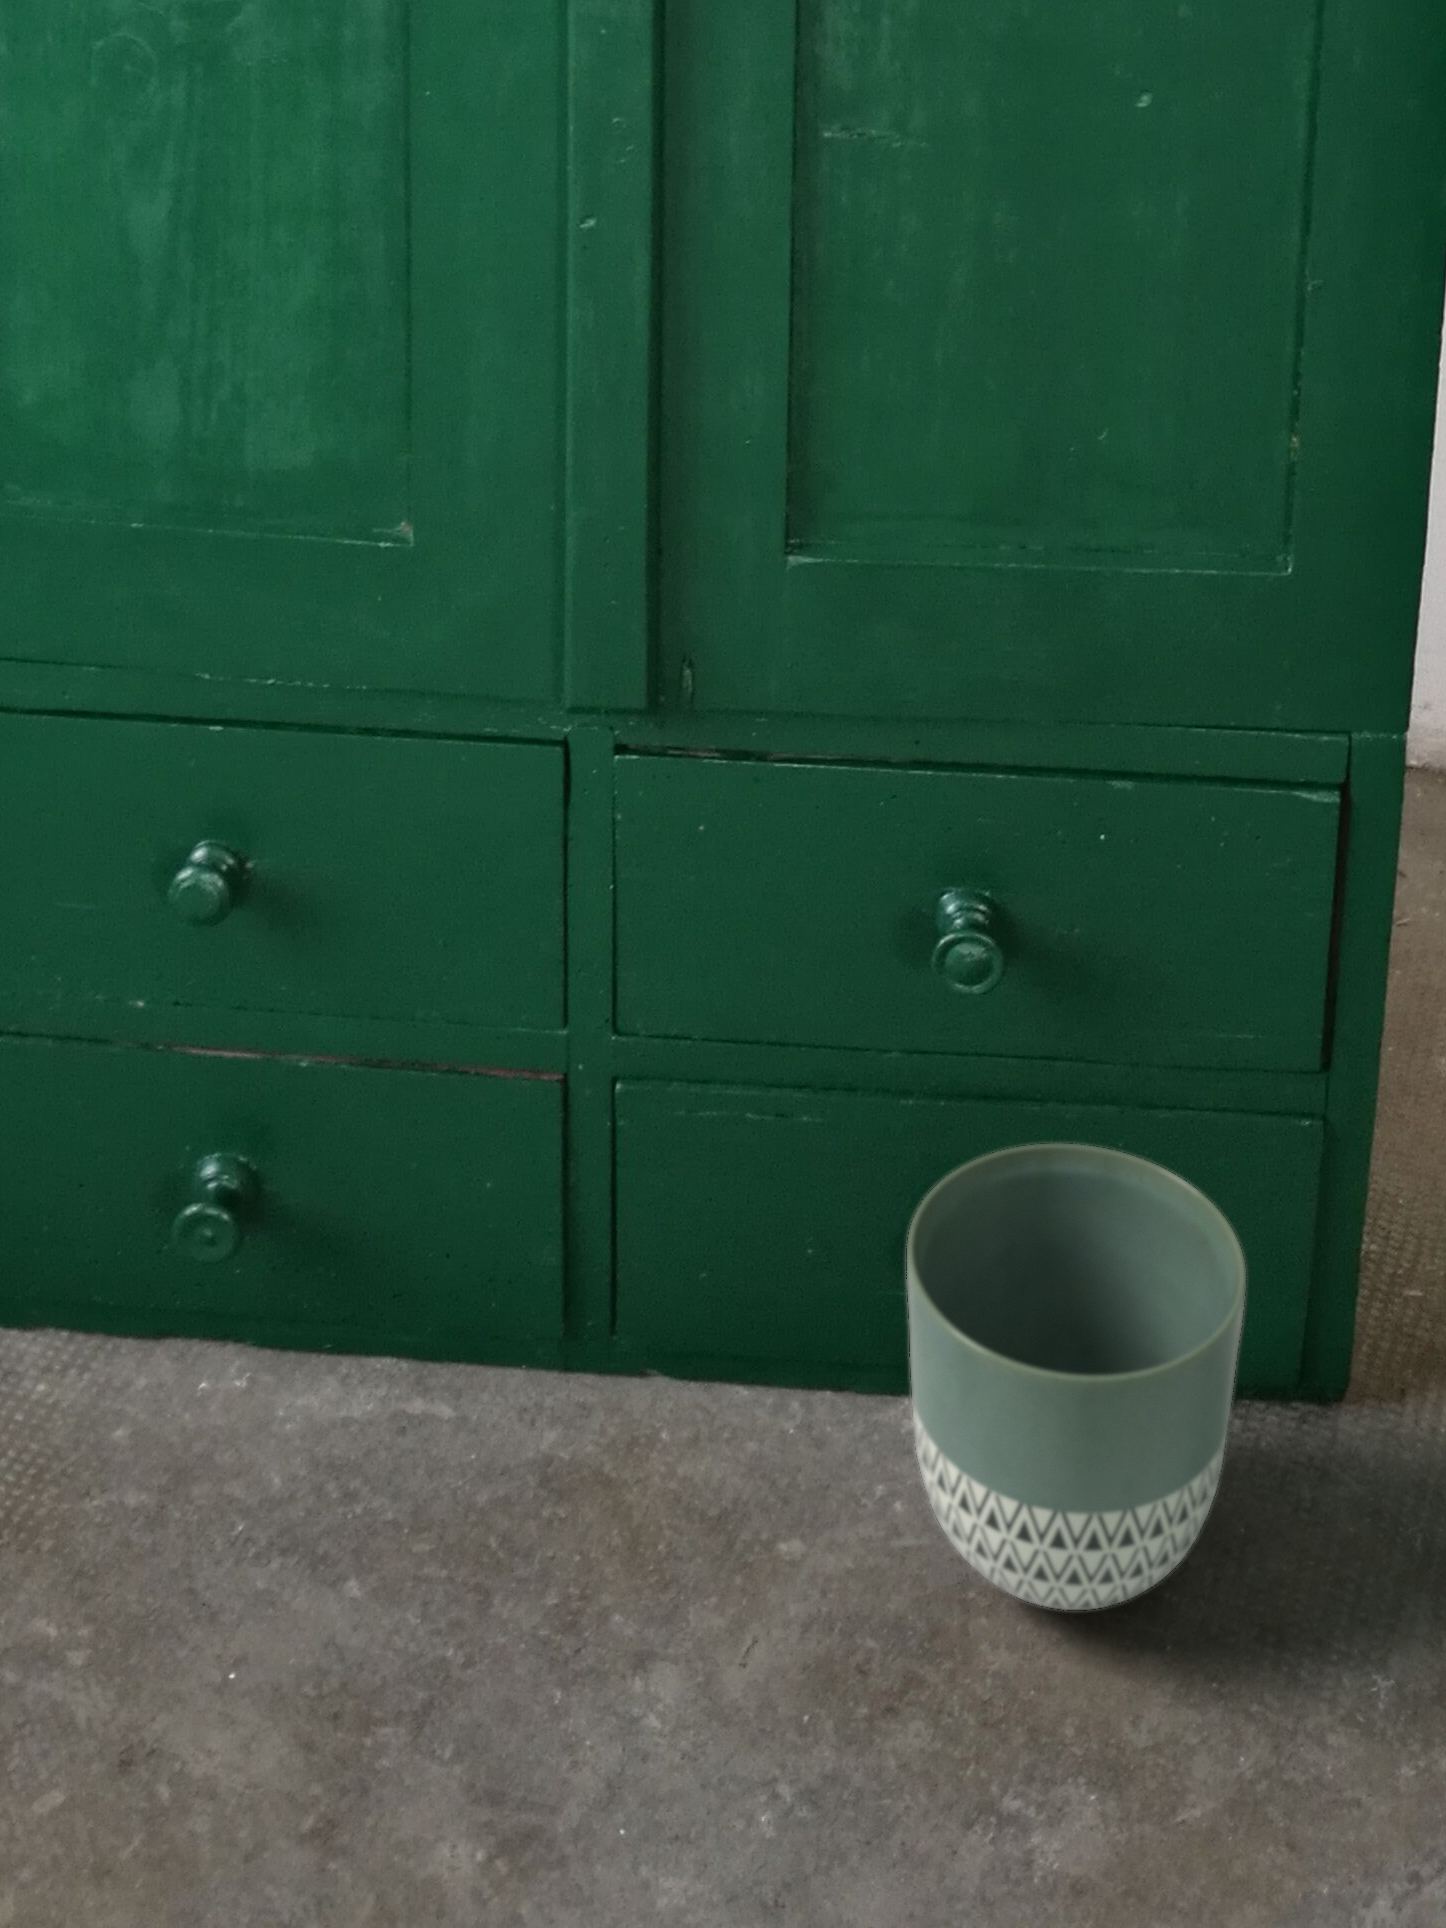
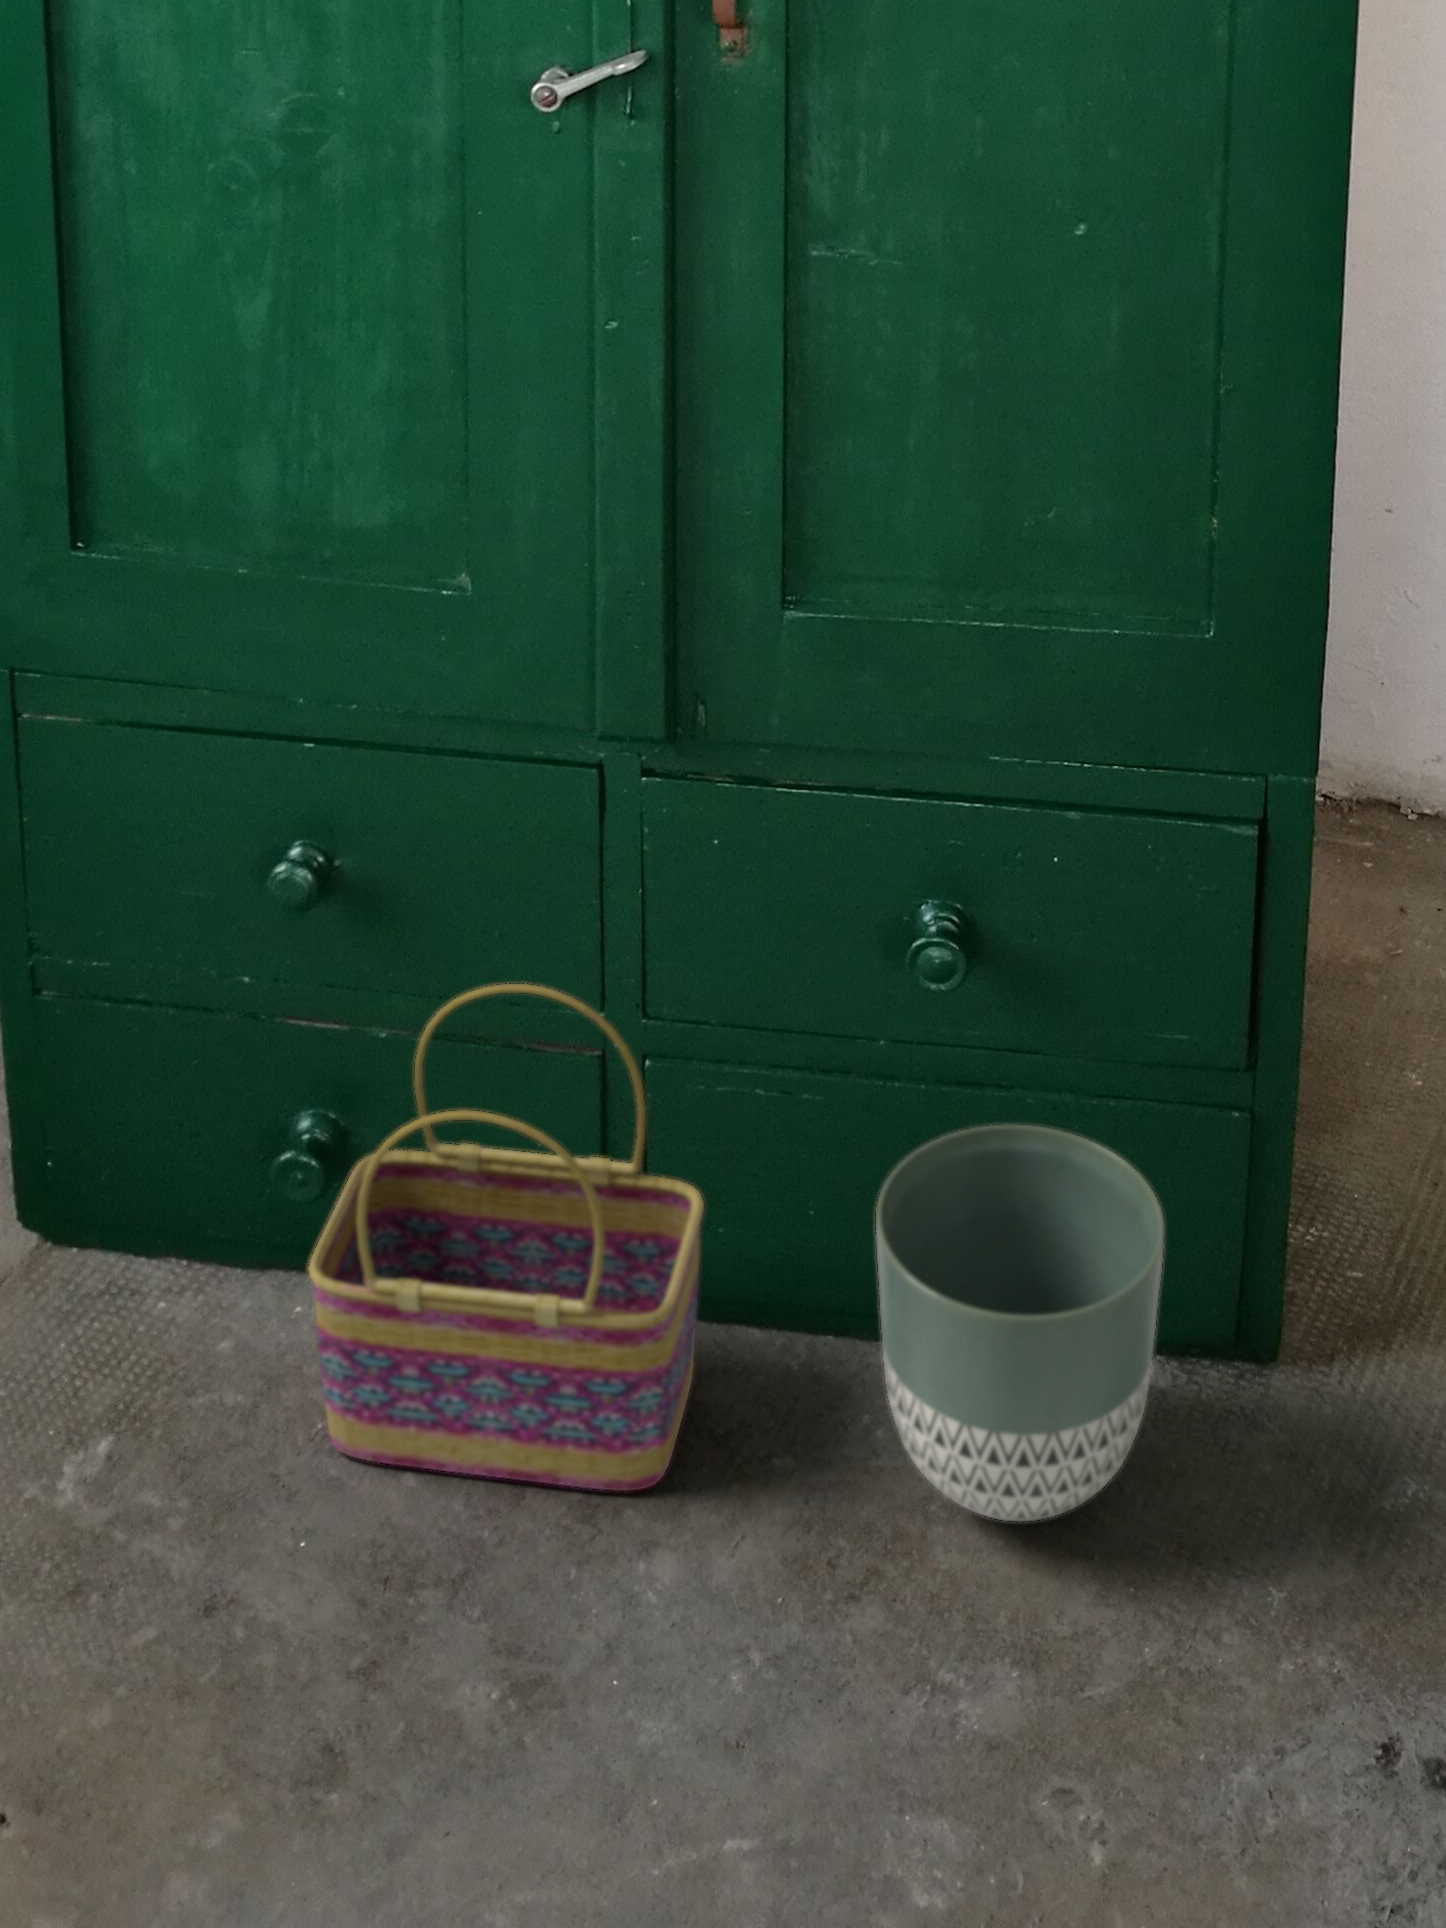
basket: none [231,1001,692,1593] -> present [308,984,704,1491]

